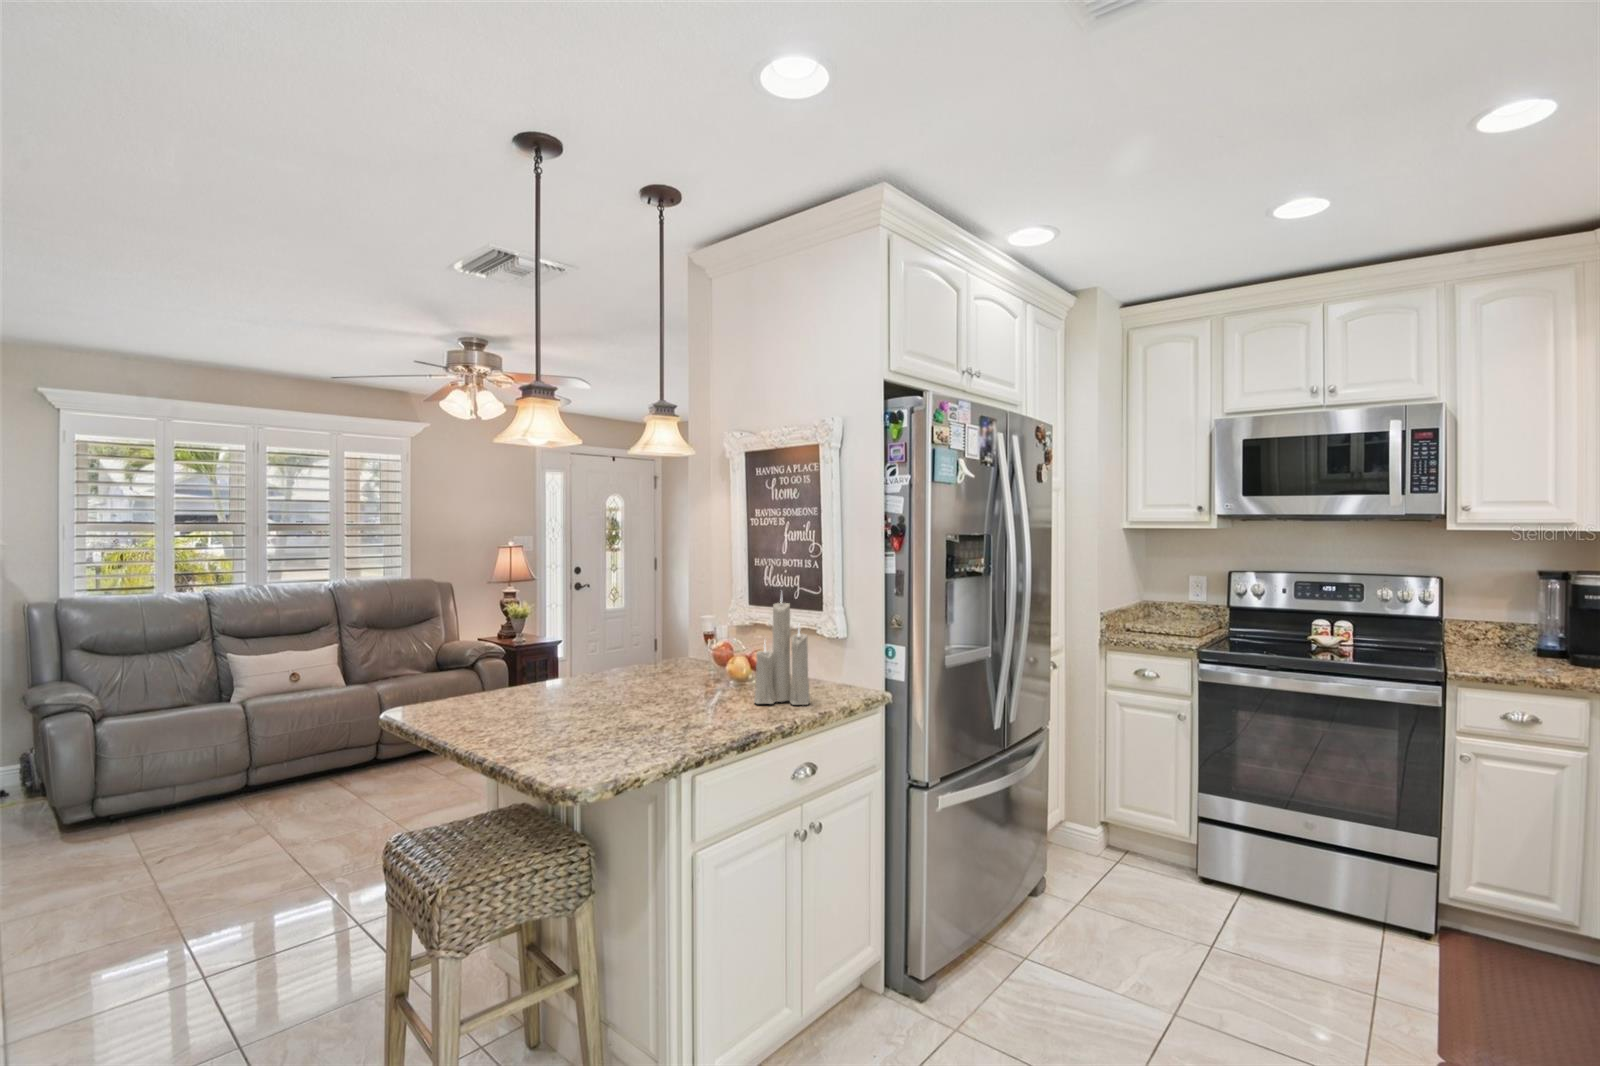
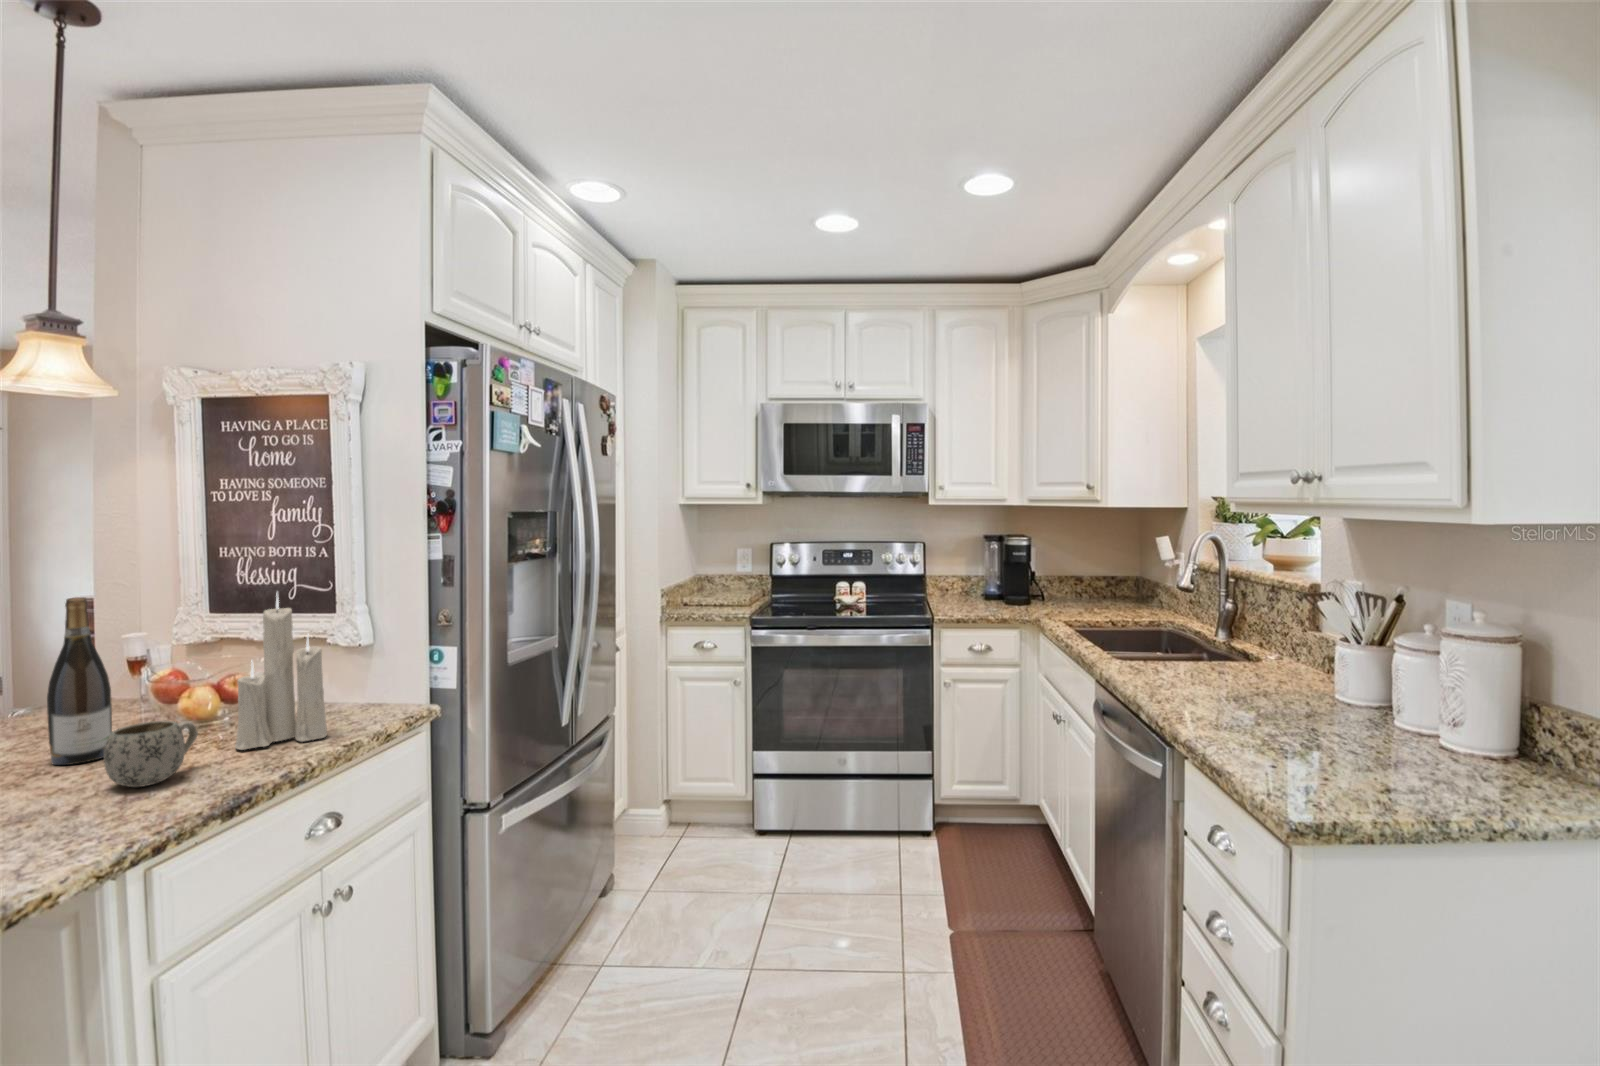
wine bottle: none [662,588,692,696] -> present [47,598,112,765]
mug: none [682,674,732,718] -> present [104,721,198,787]

